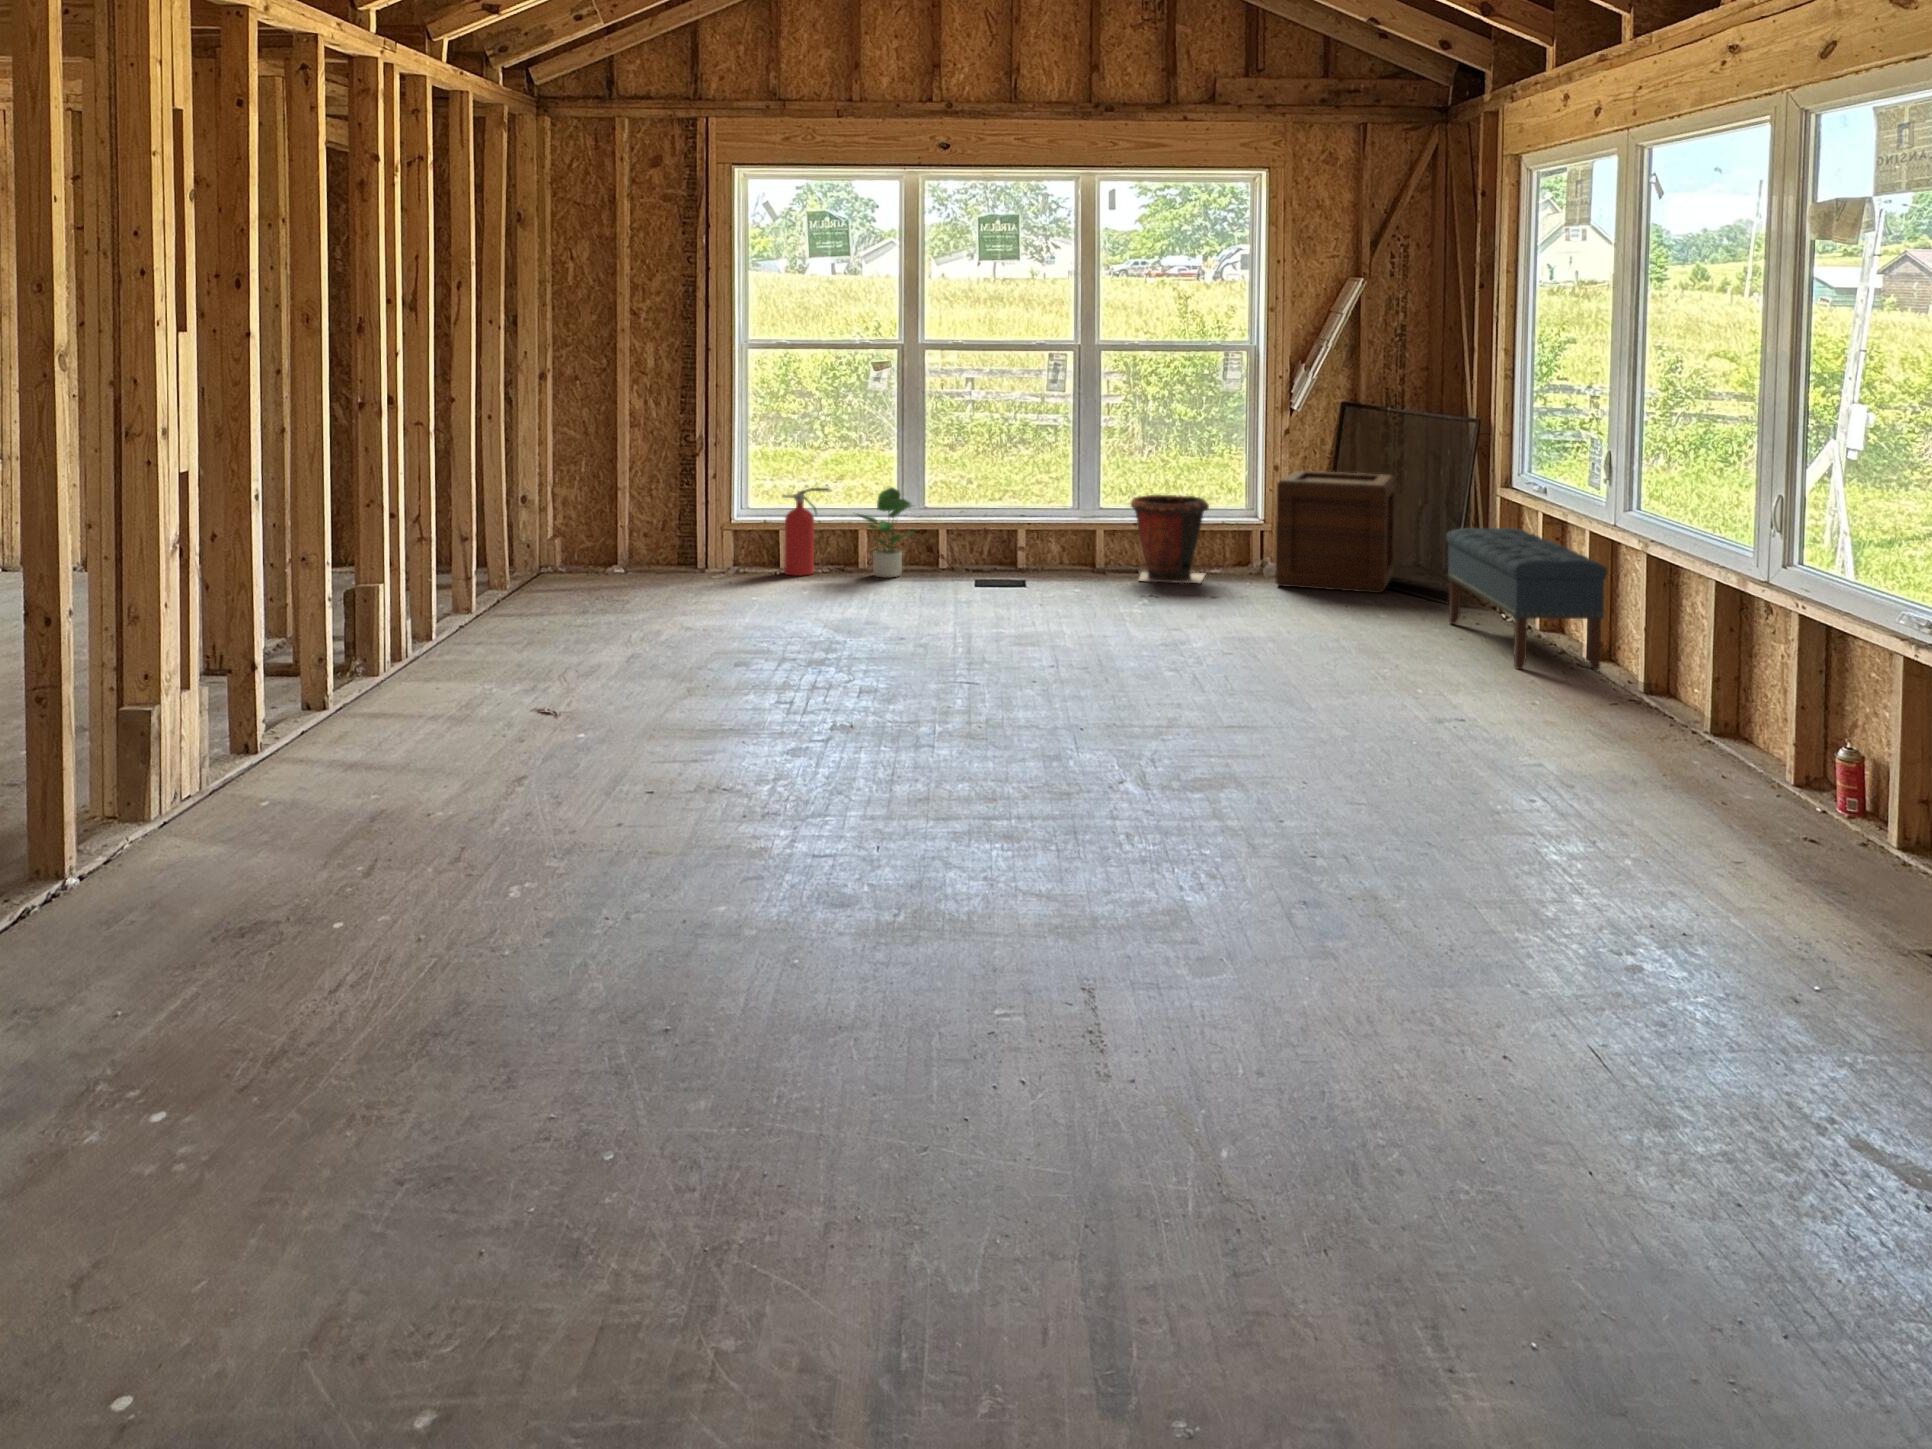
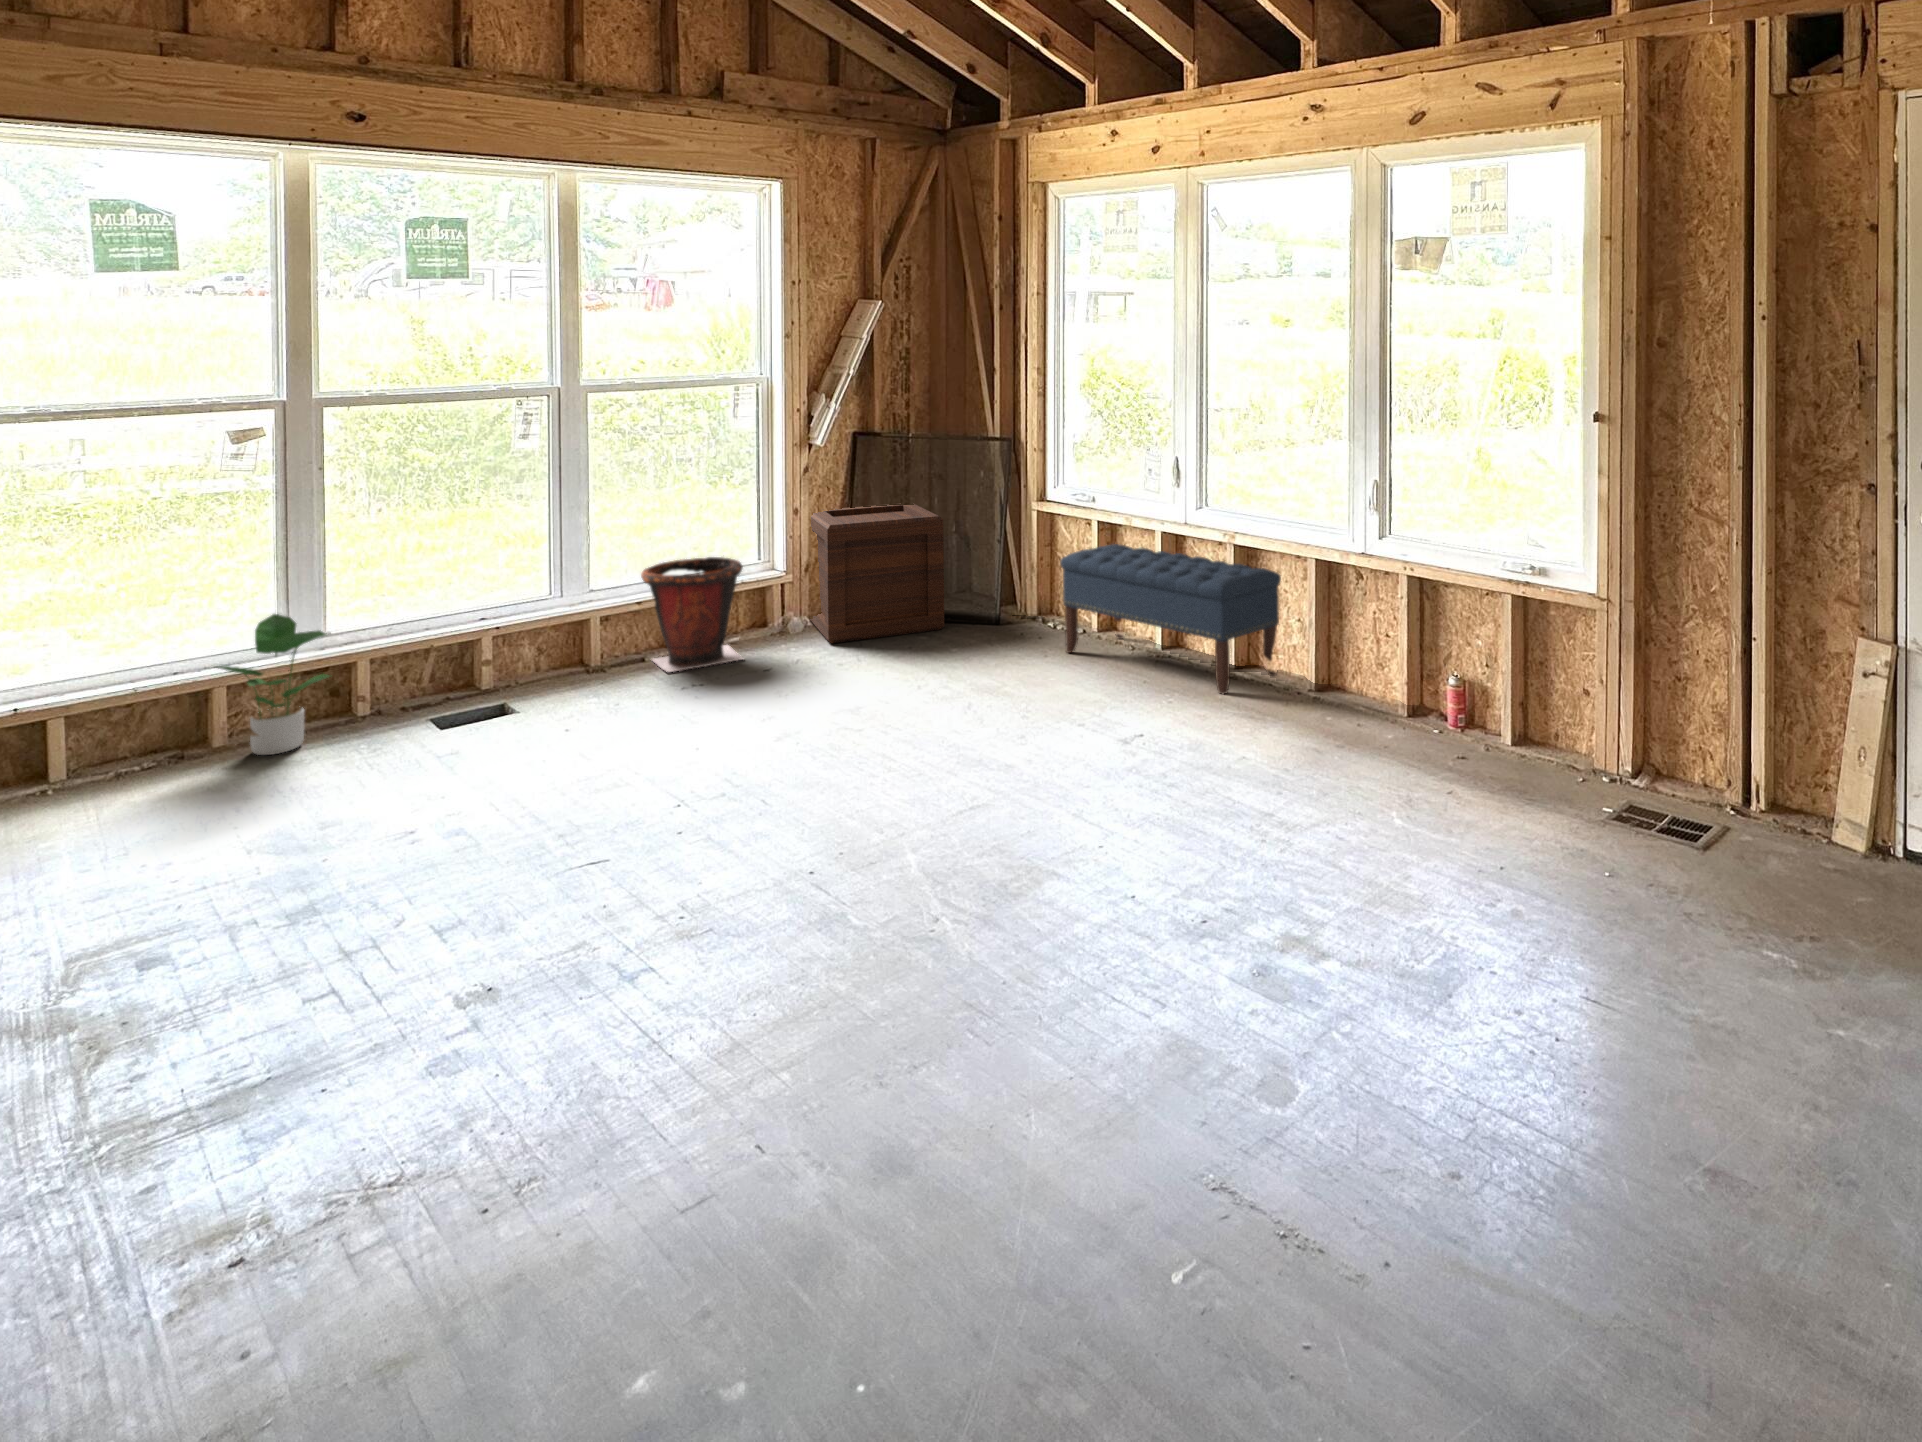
fire extinguisher: present [782,488,829,576] -> none [56,634,159,793]

